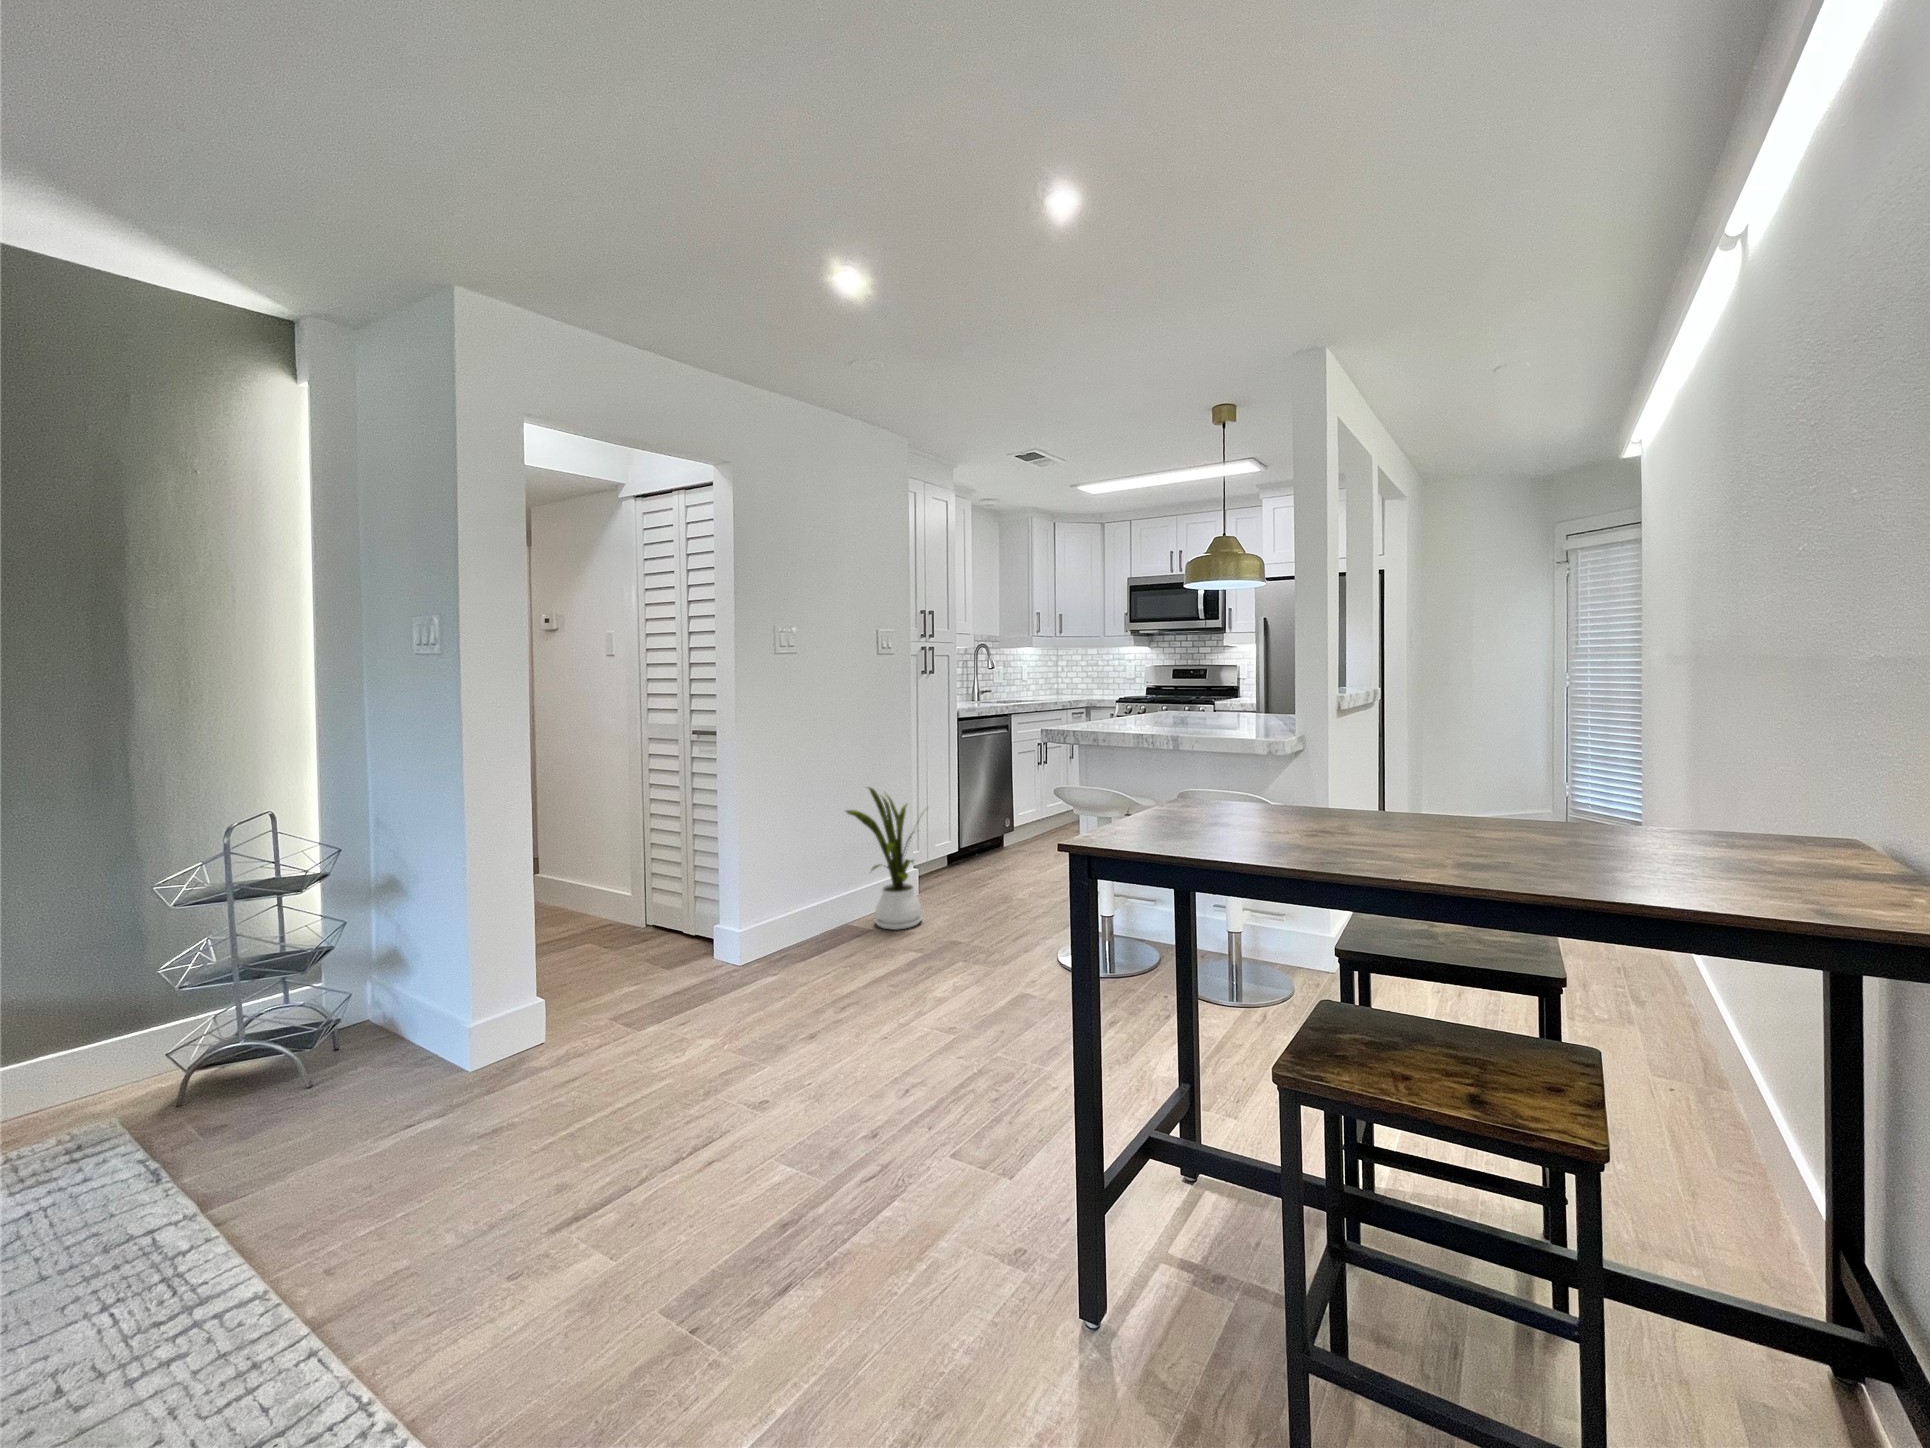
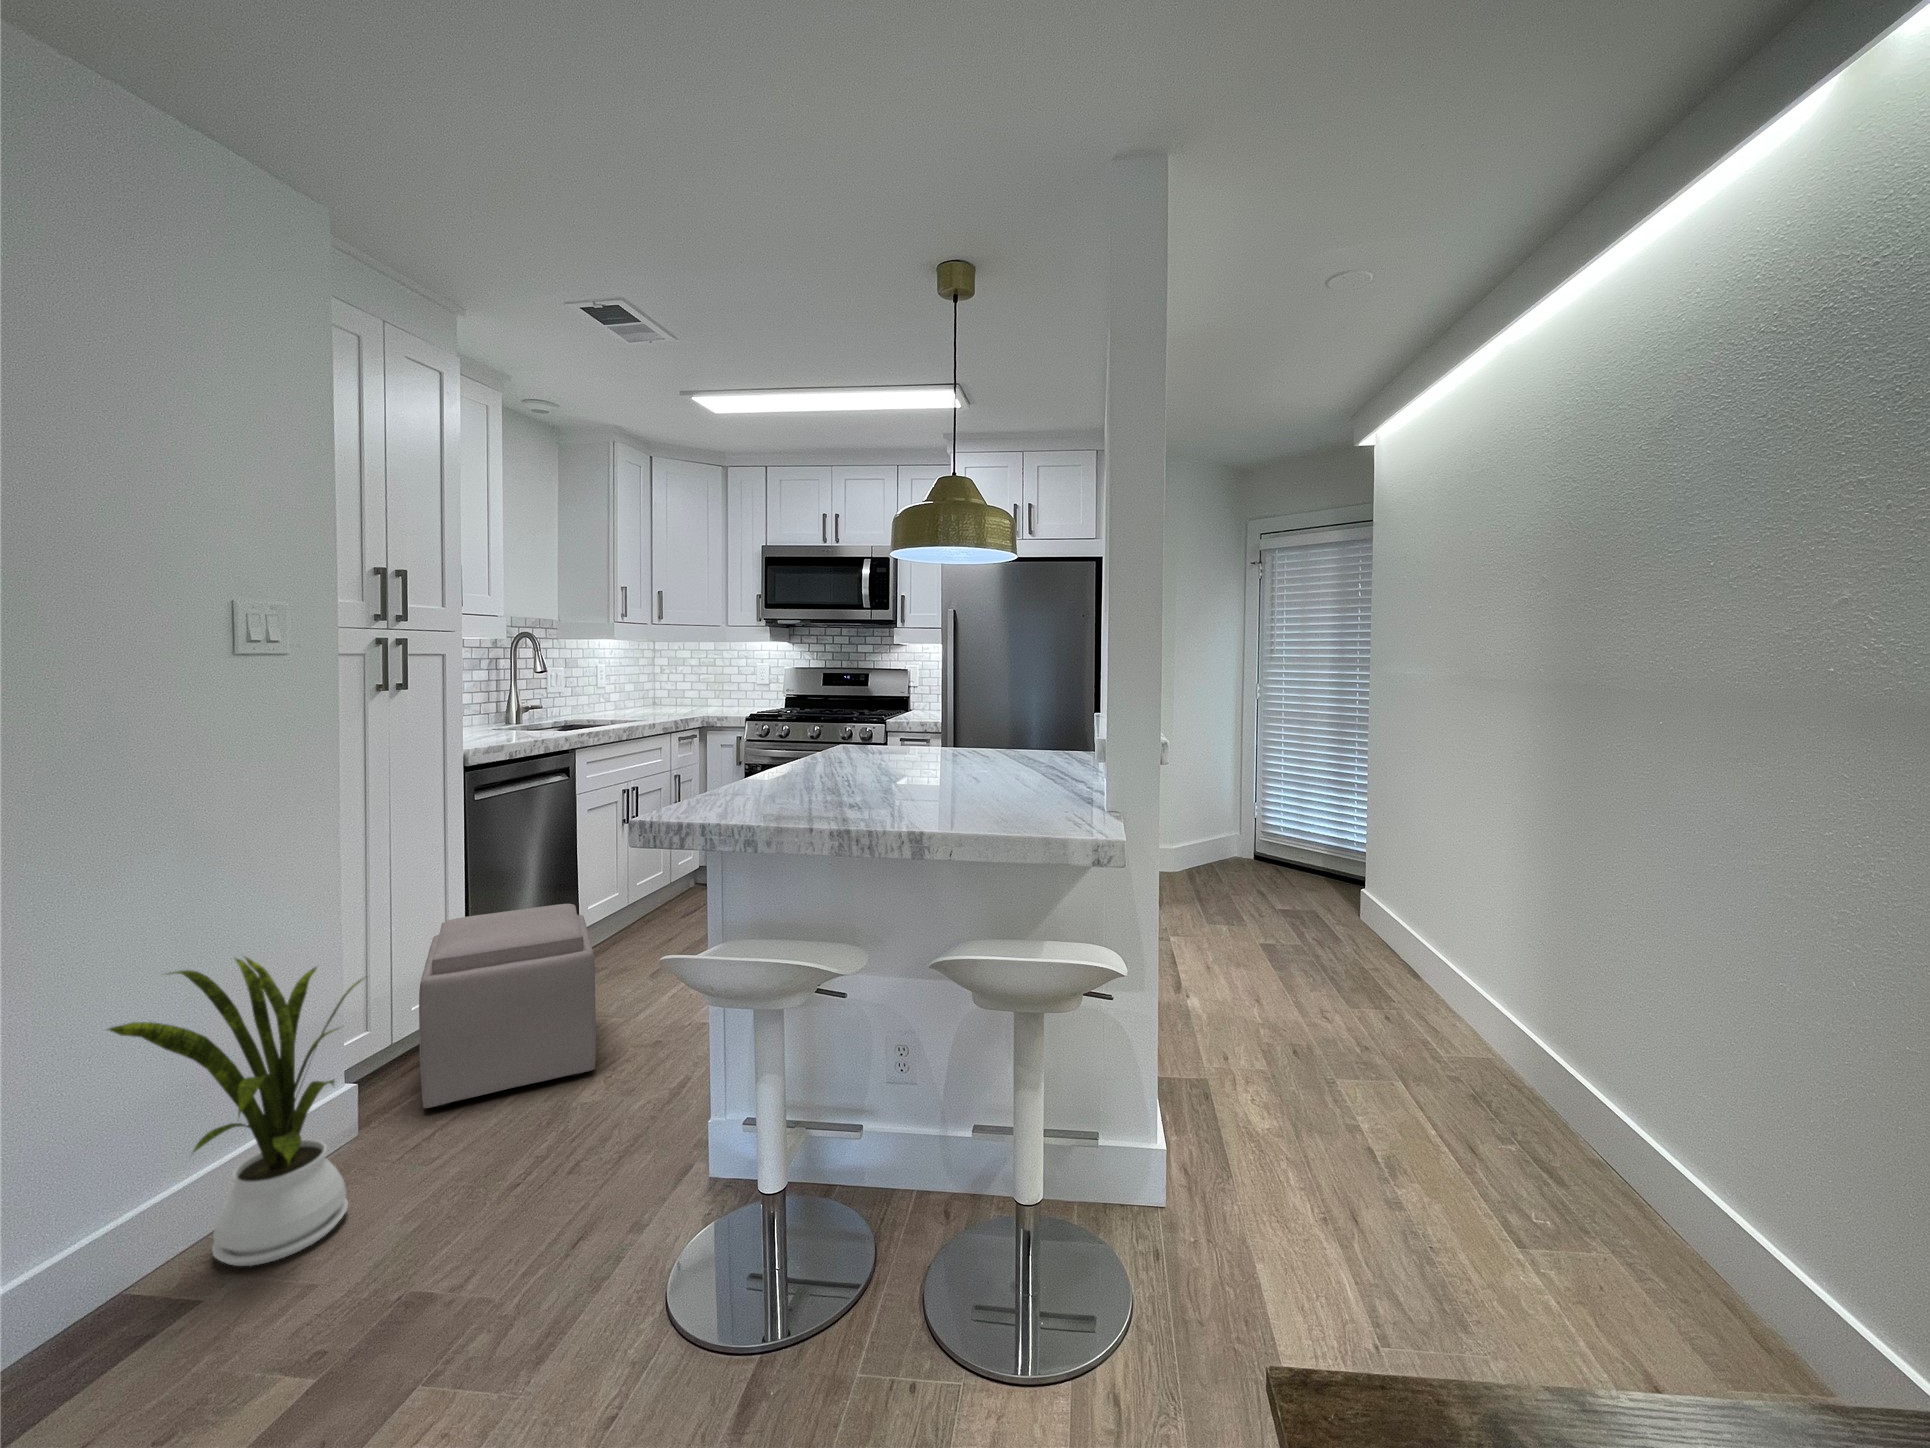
ottoman: none [944,800,1026,894] -> present [419,904,596,1108]

